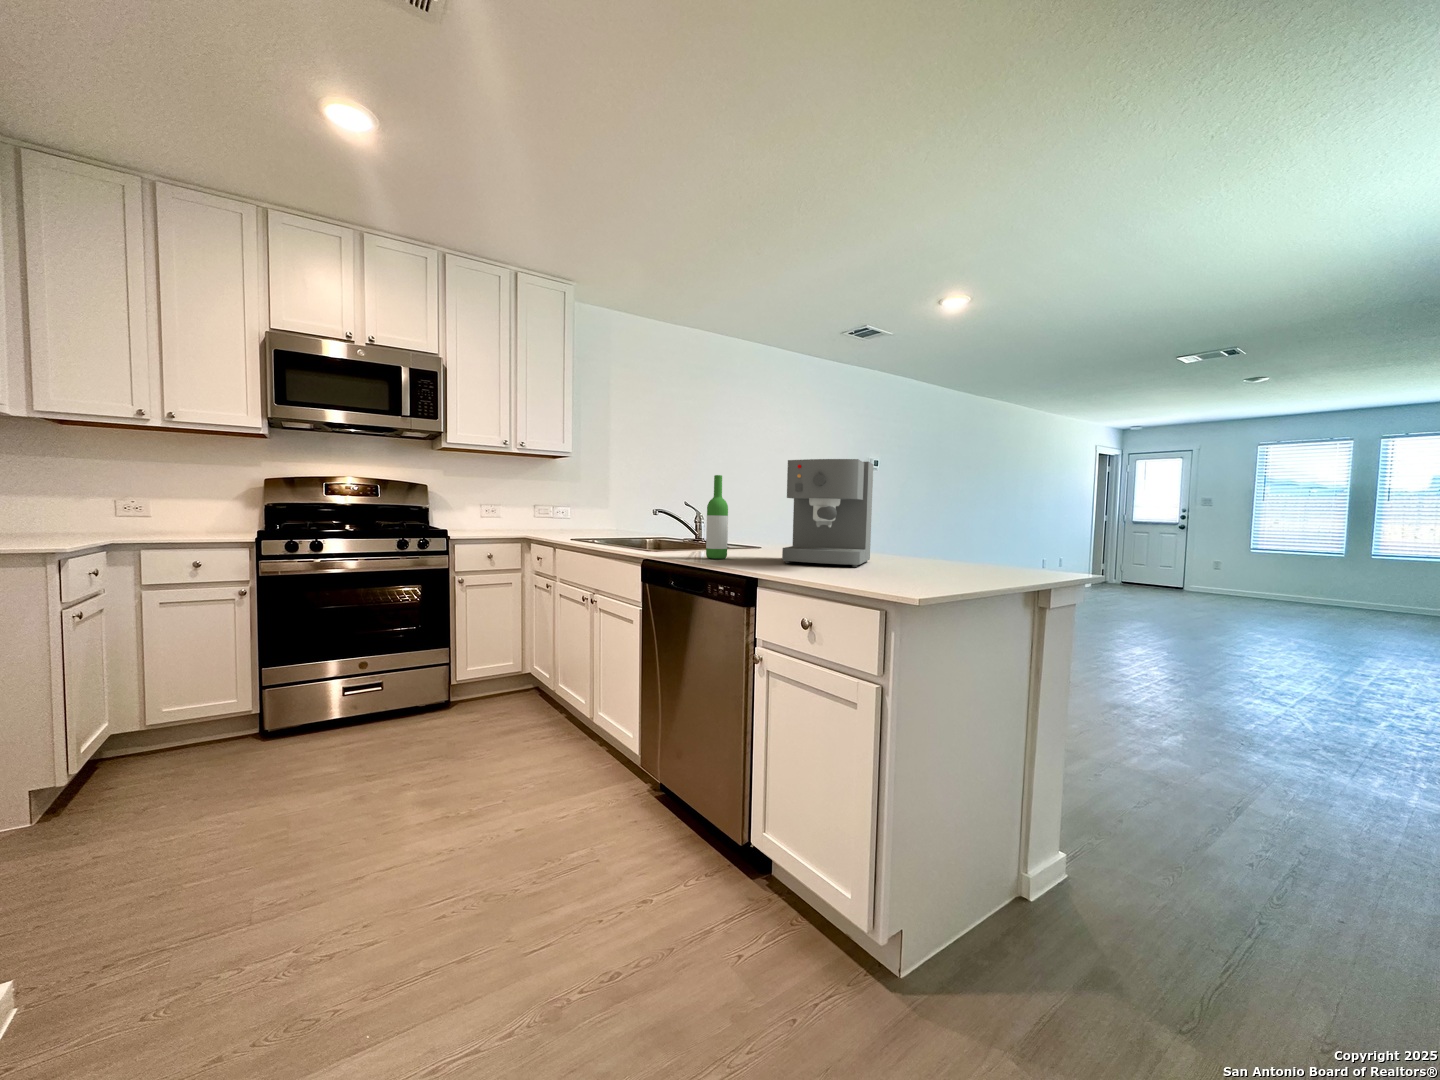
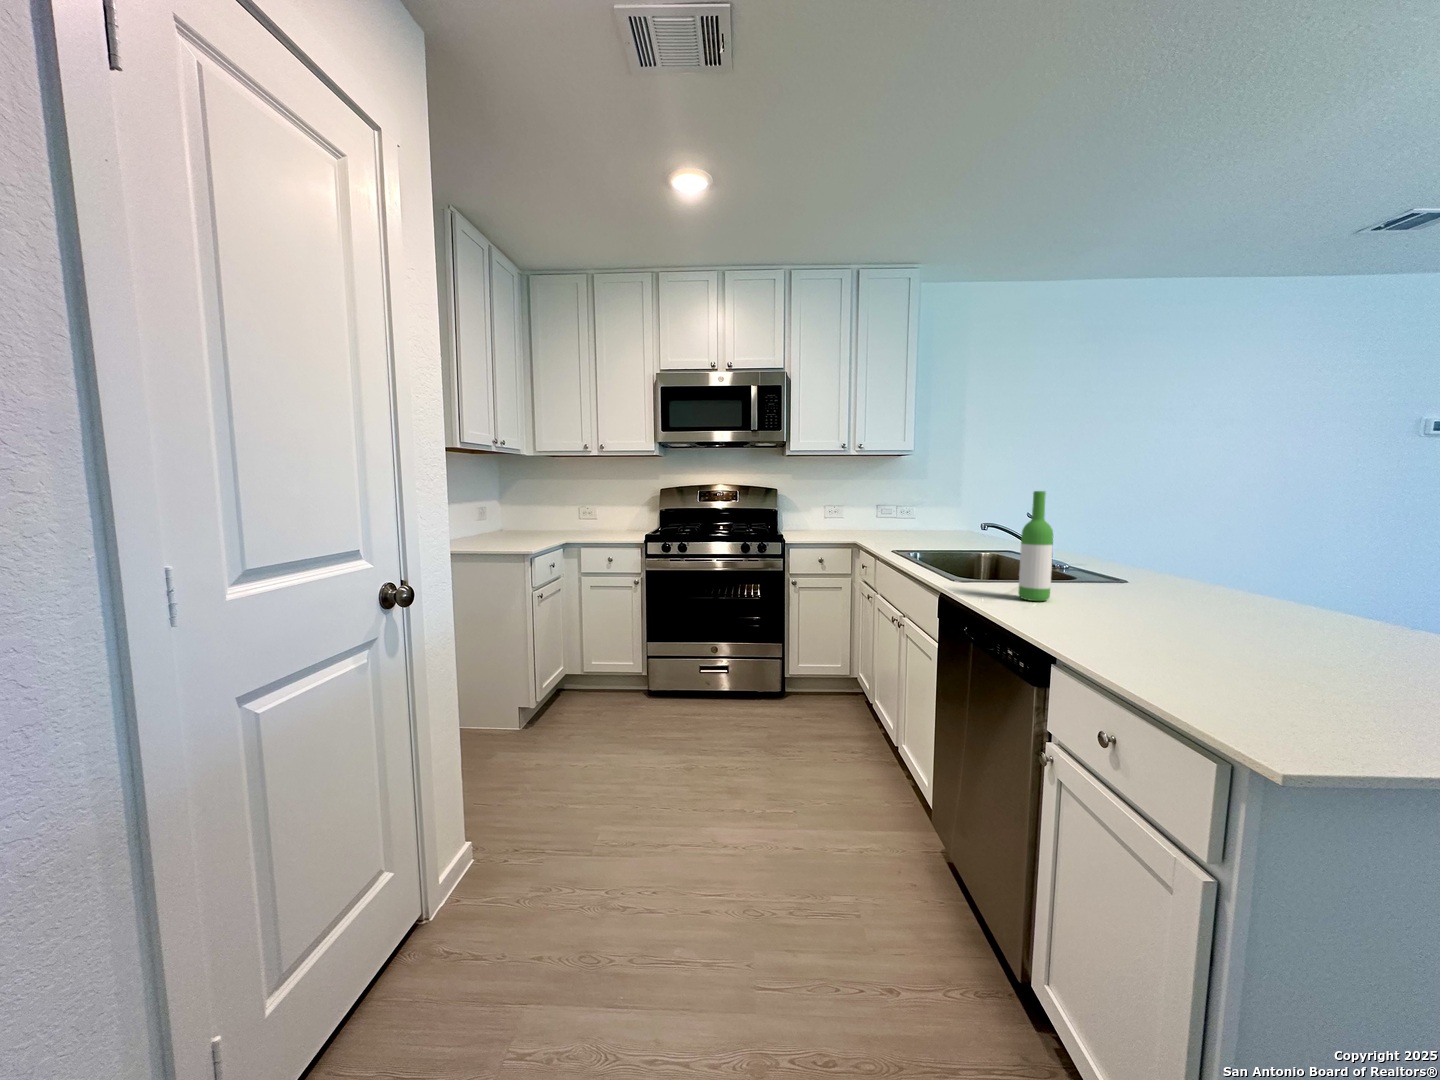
coffee maker: present [782,459,873,567] -> none [1127,469,1334,646]

